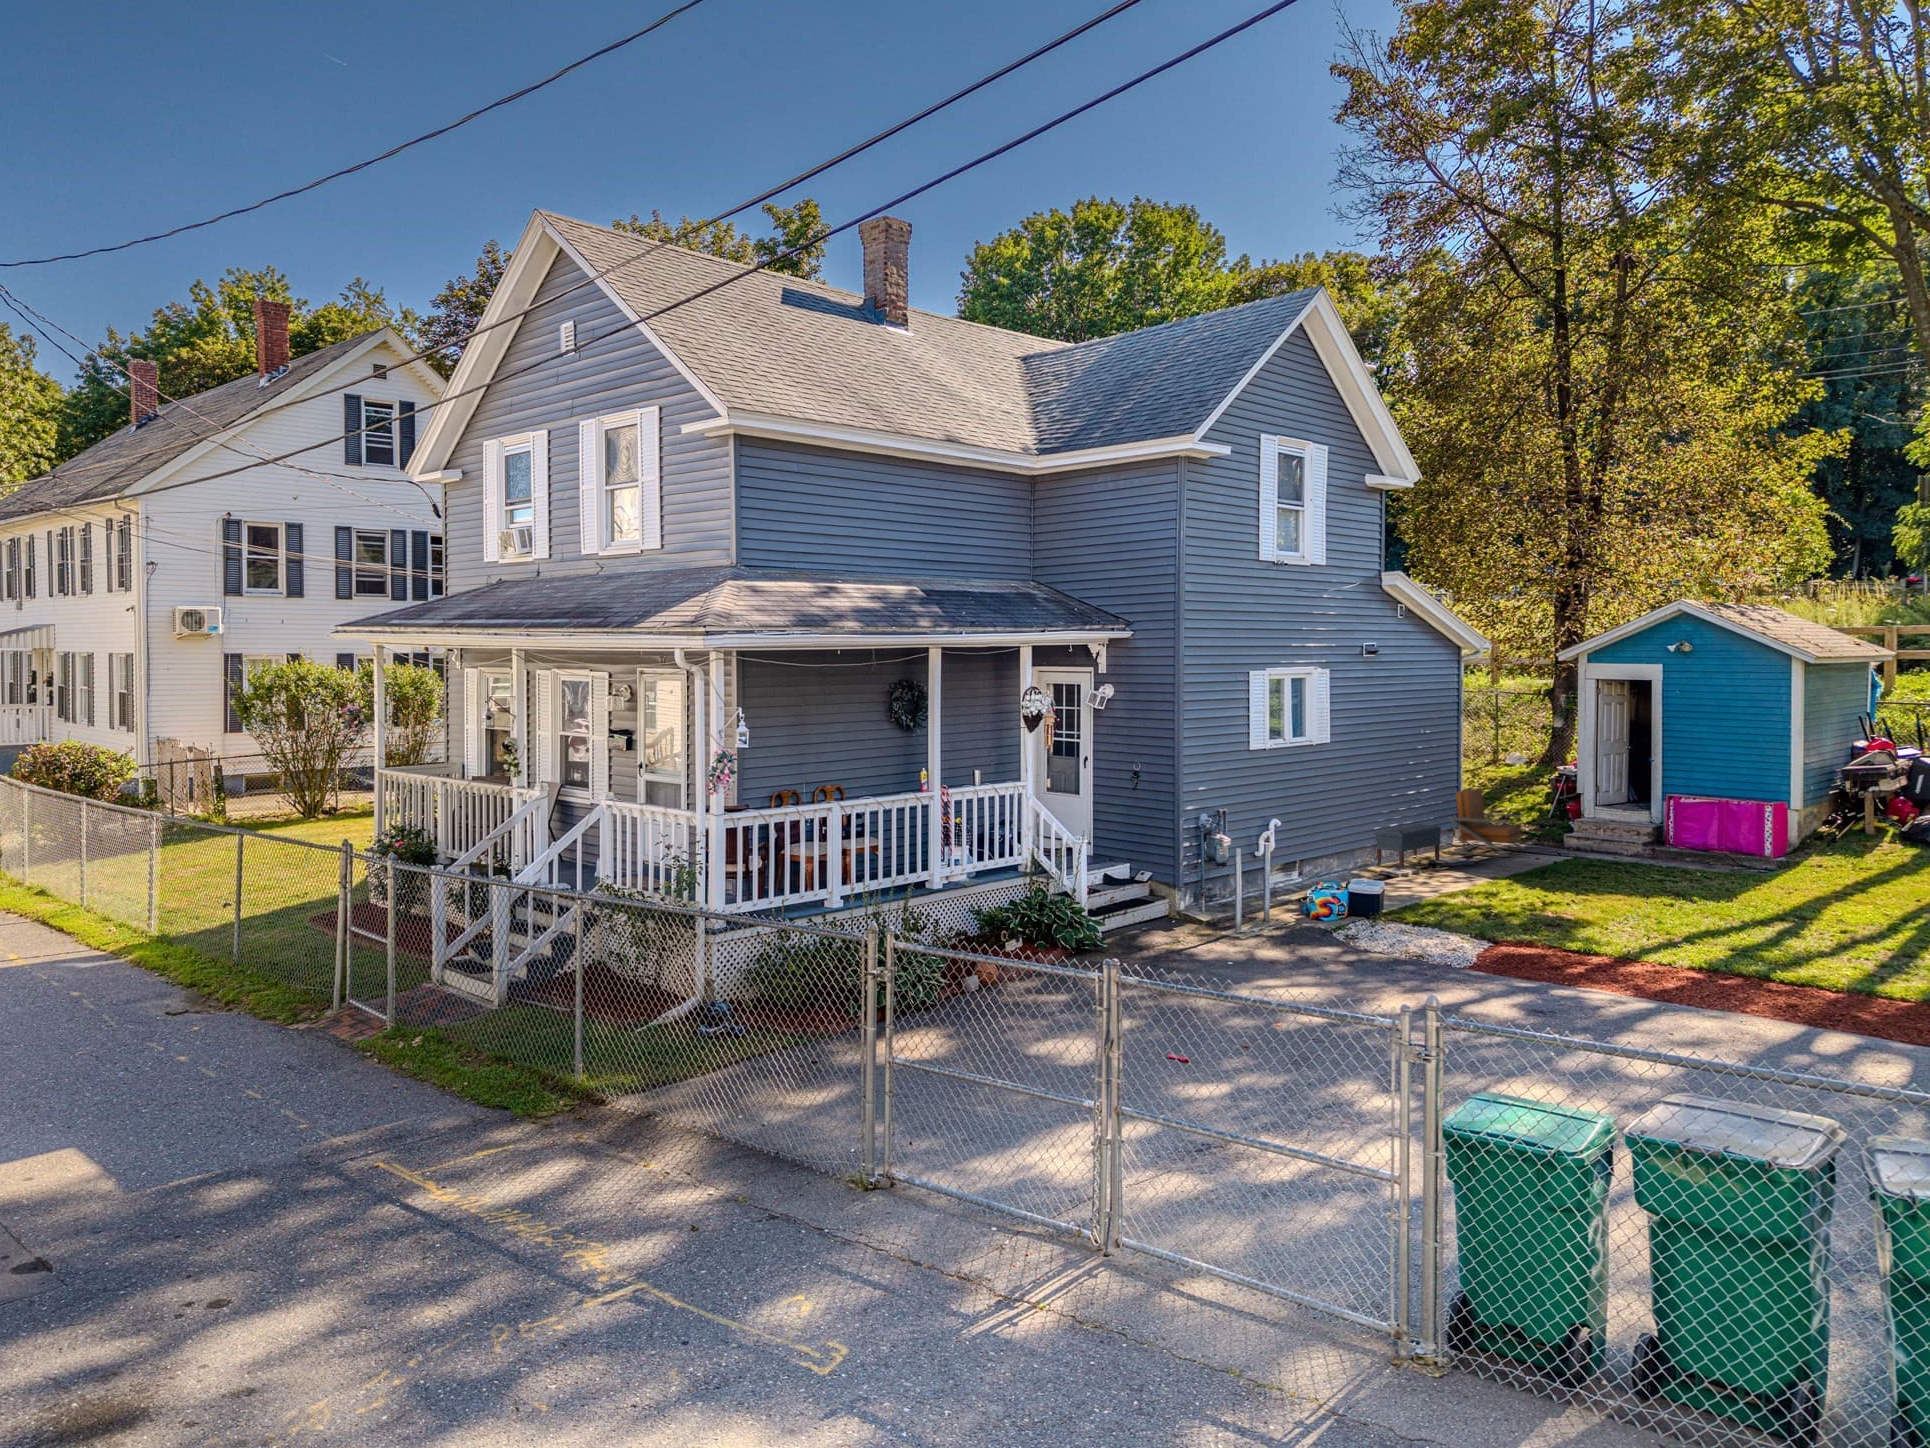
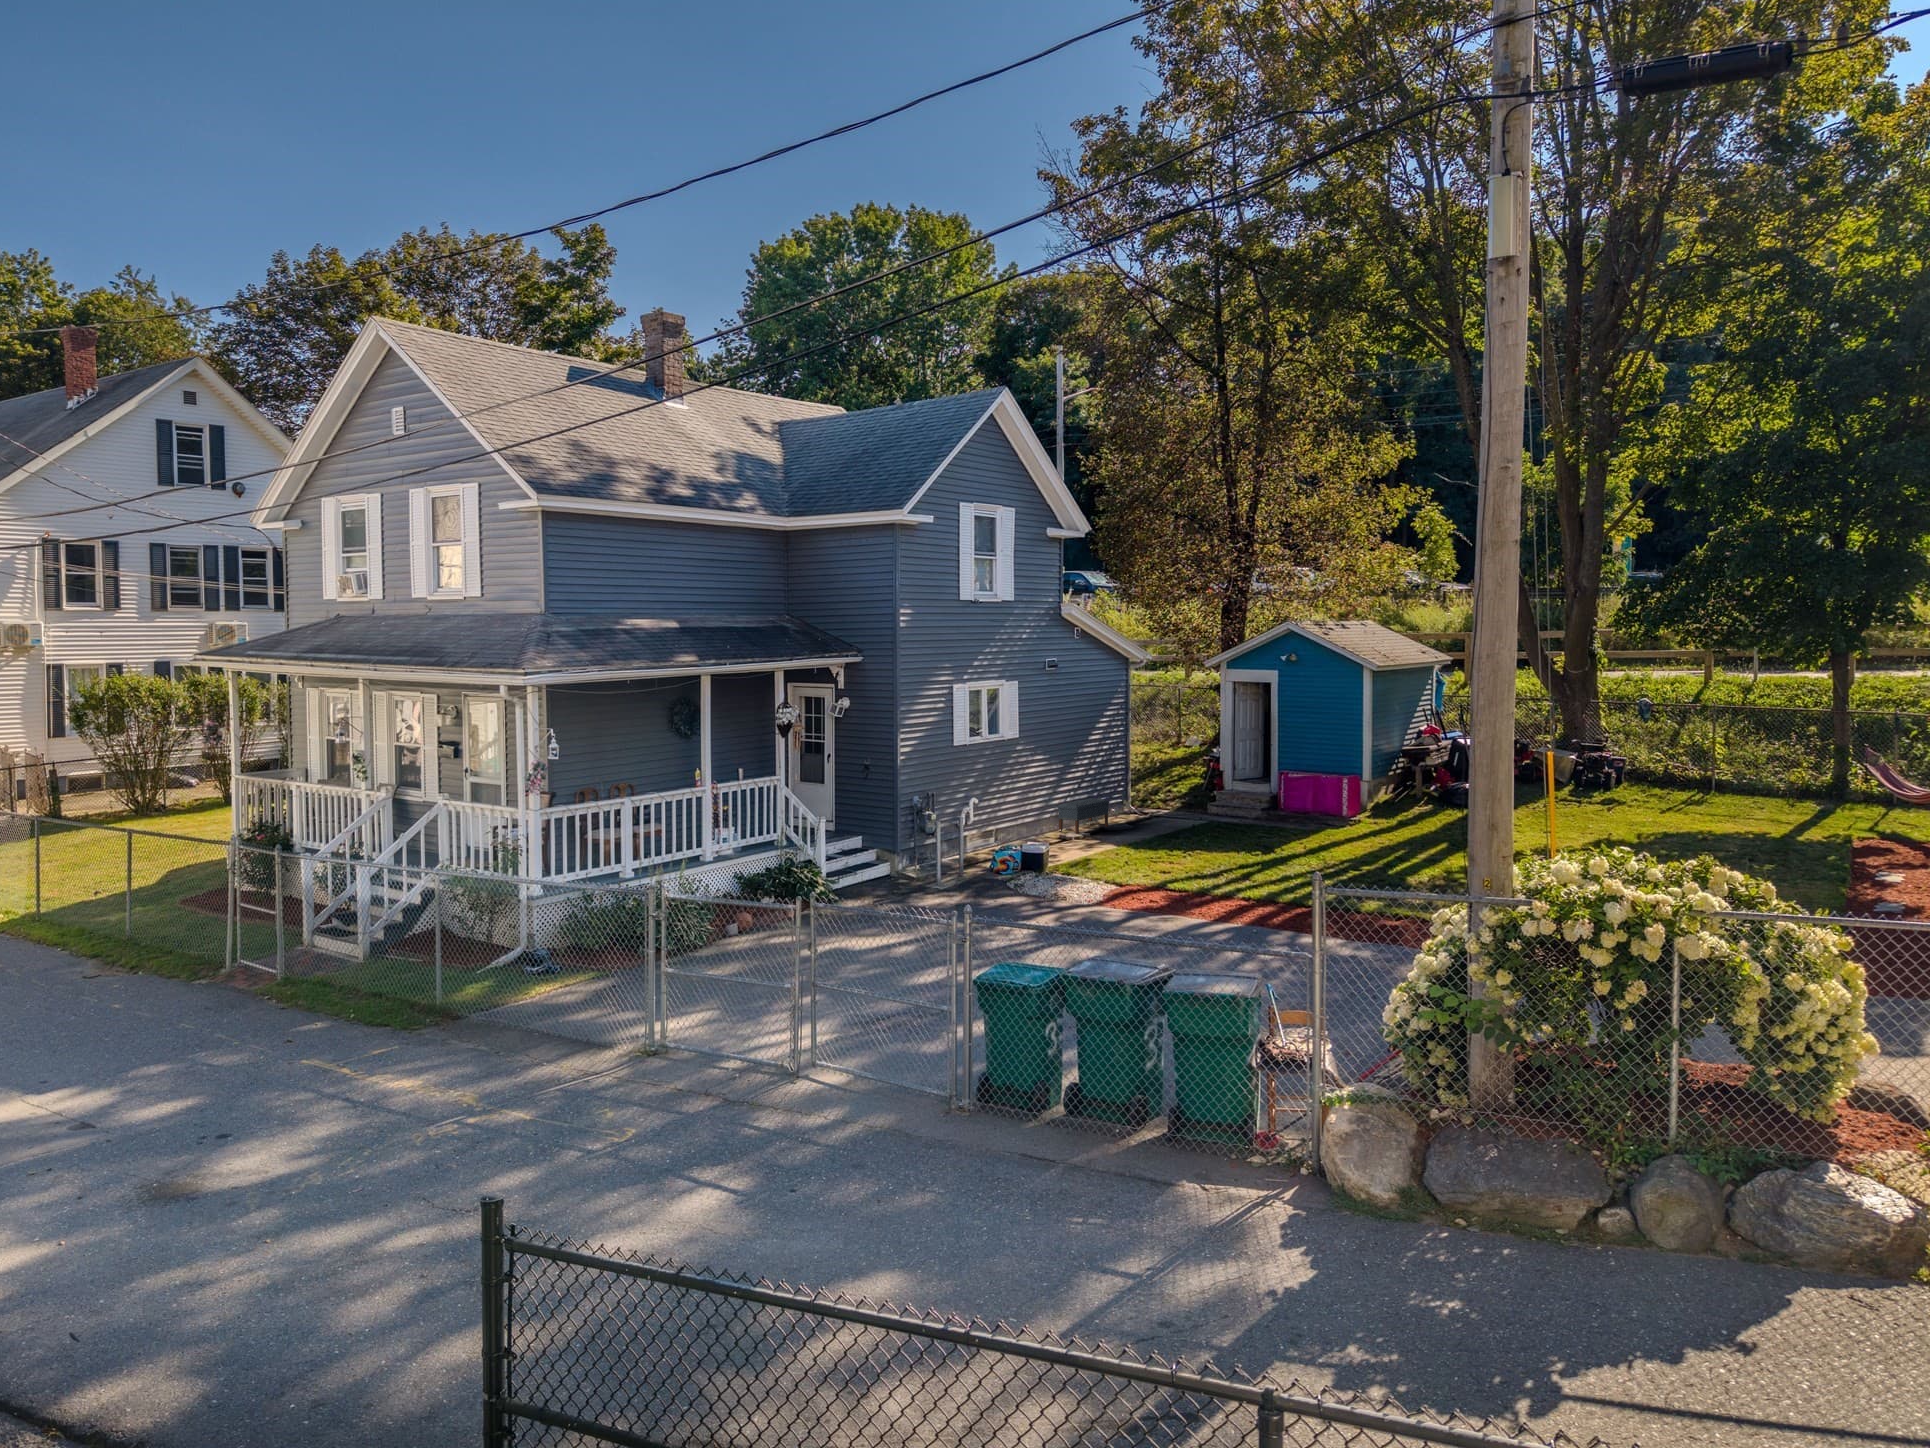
lounge chair: present [1449,788,1524,857] -> none [1117,769,1175,823]

